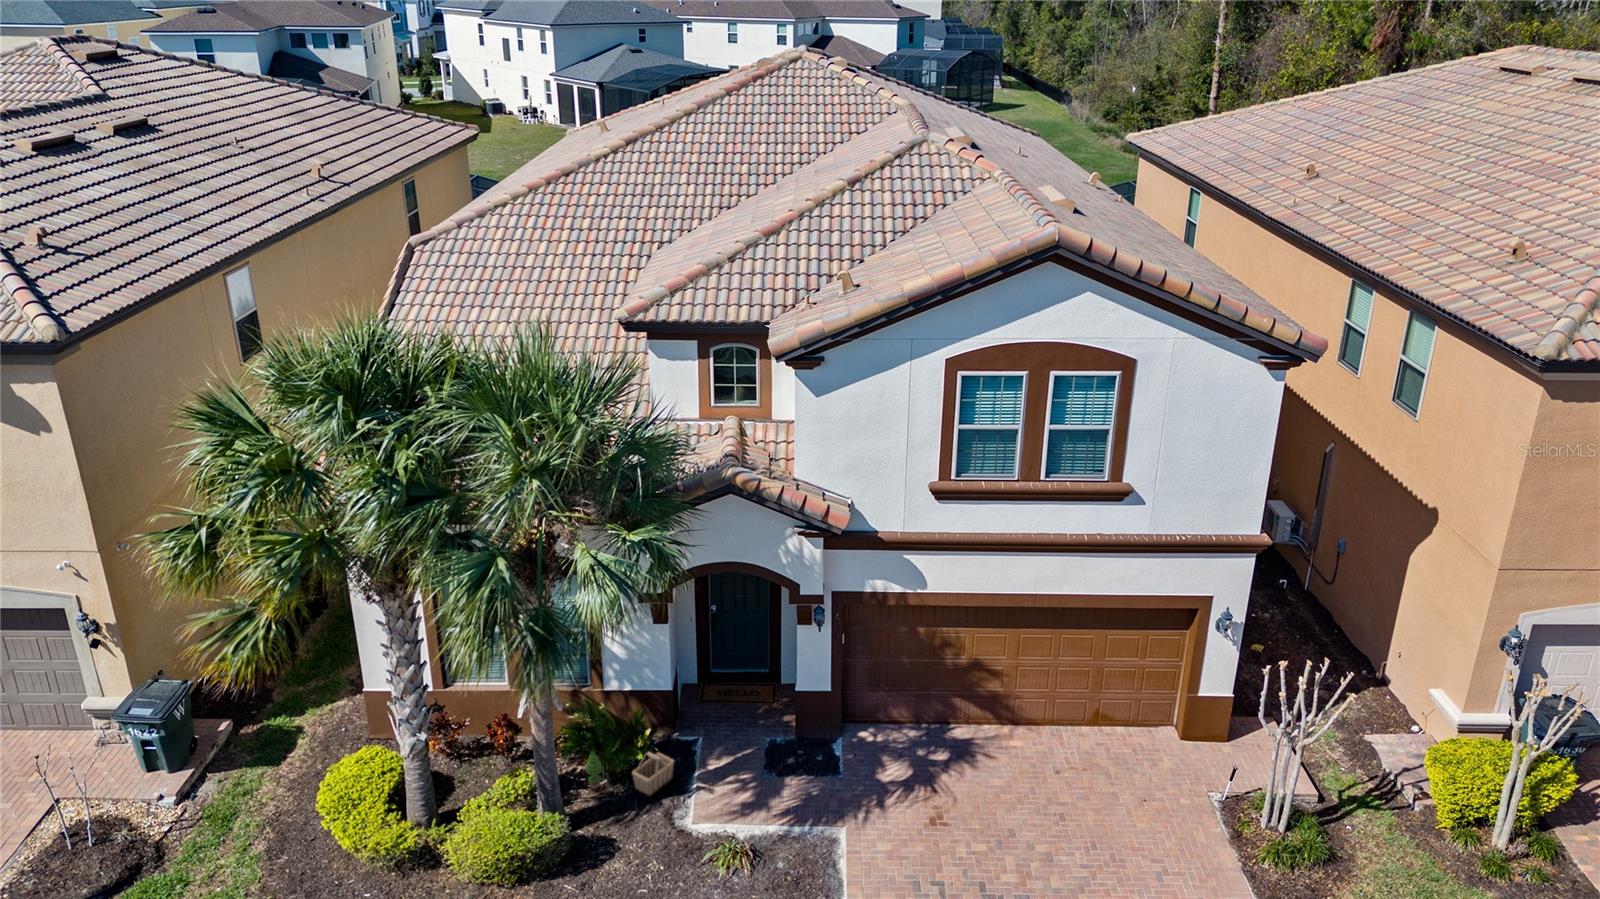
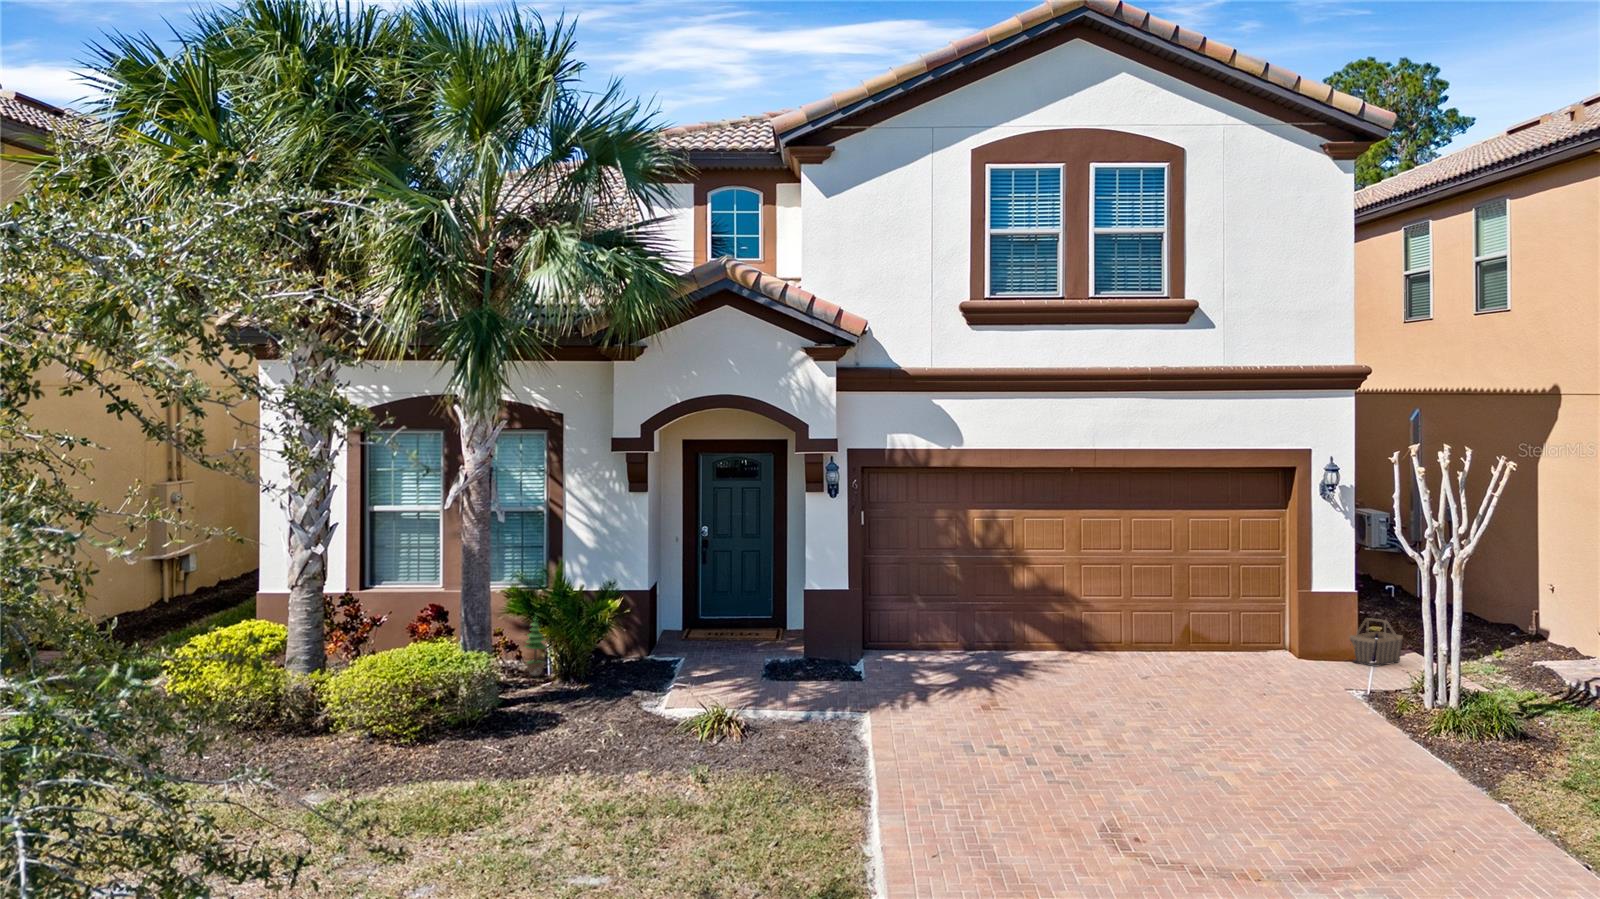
basket: present [632,752,674,796] -> present [1350,618,1403,666]

